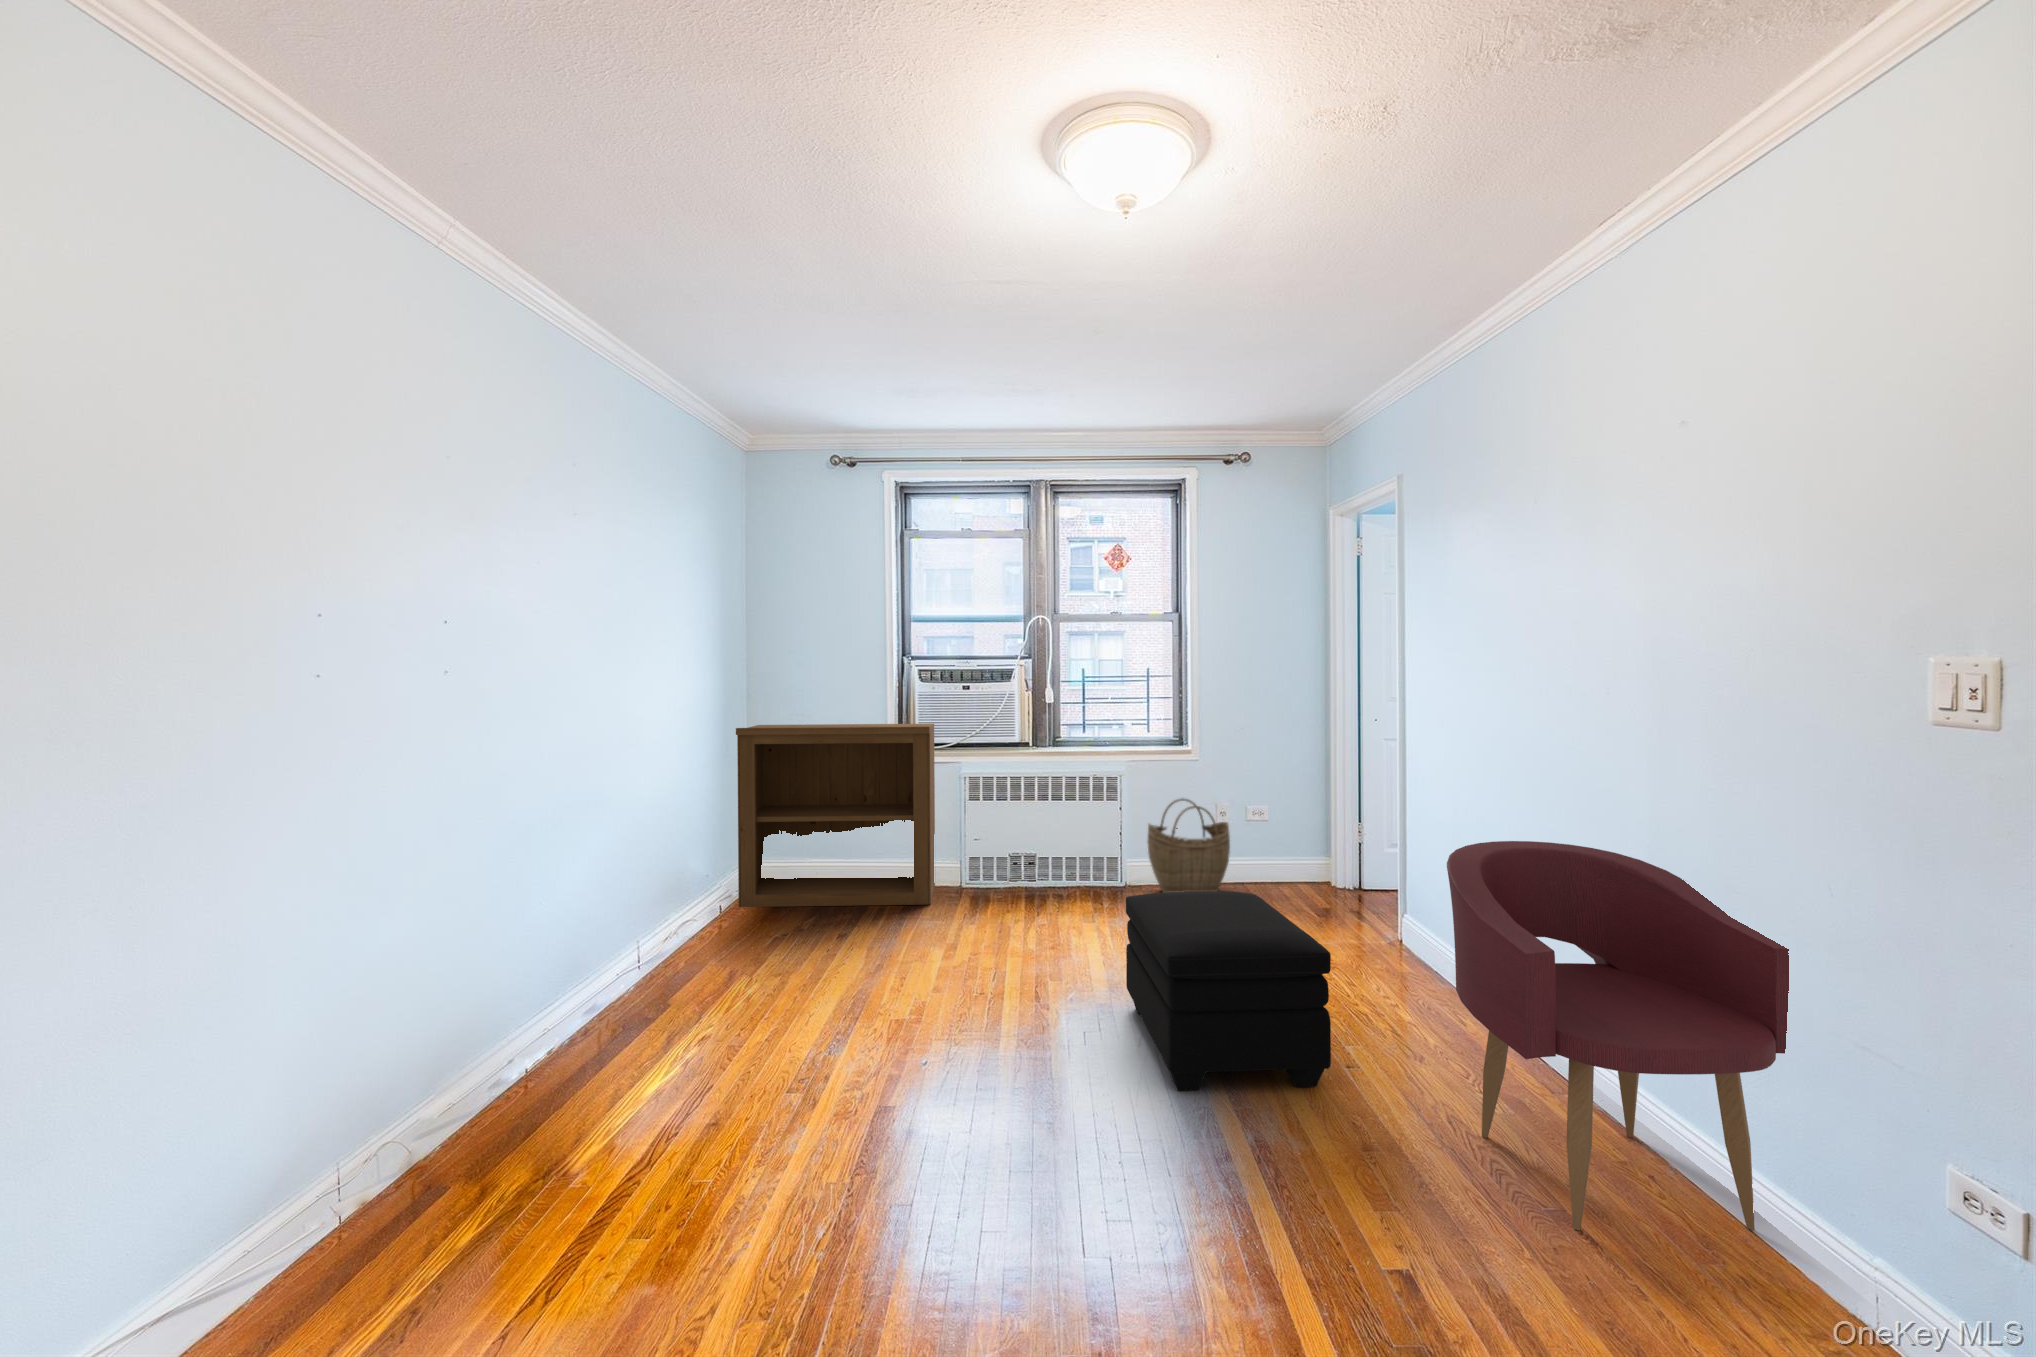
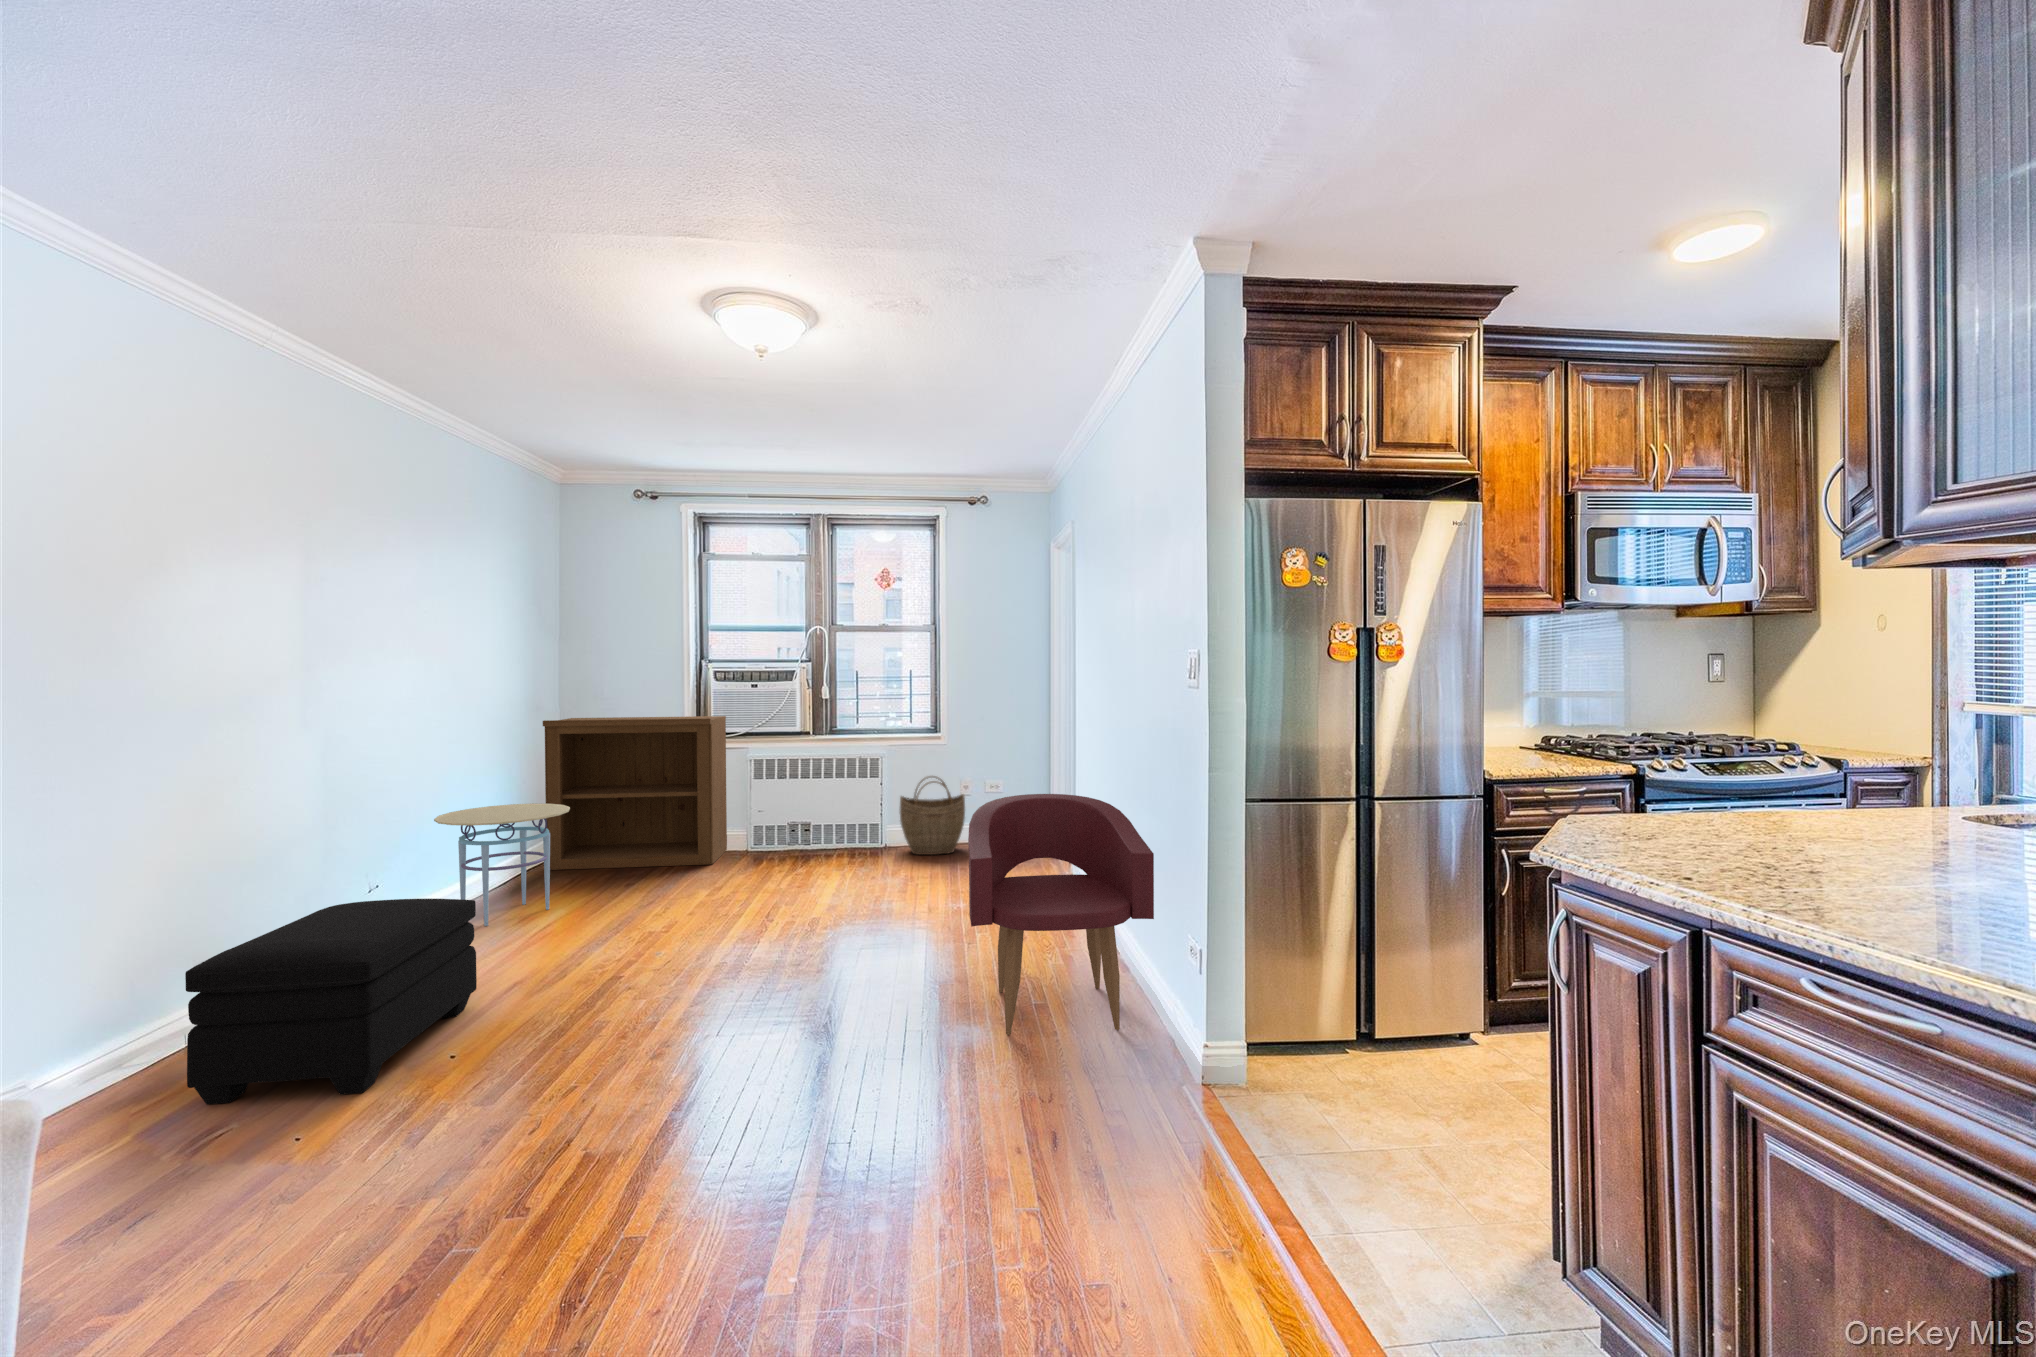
side table: none [640,831,793,988] -> present [434,803,570,926]
ottoman: present [1126,891,1331,1091] -> present [185,899,477,1104]

